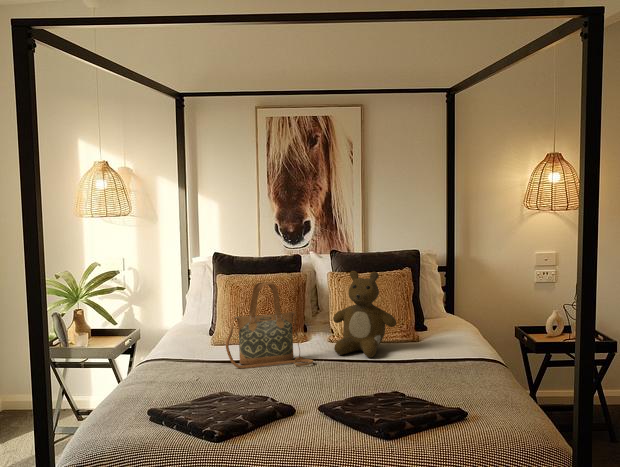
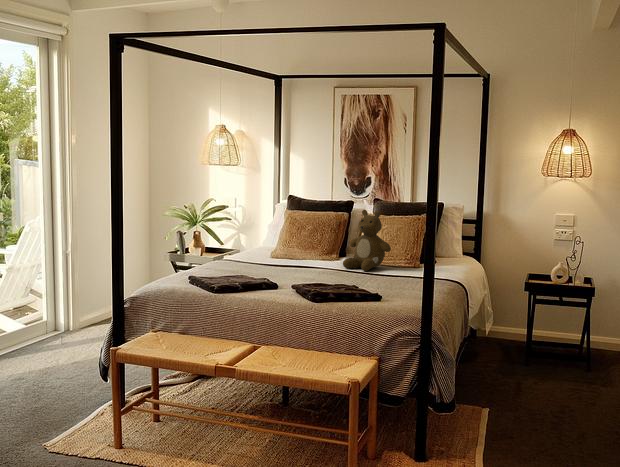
handbag: present [226,282,313,368] -> none [264,212,322,270]

